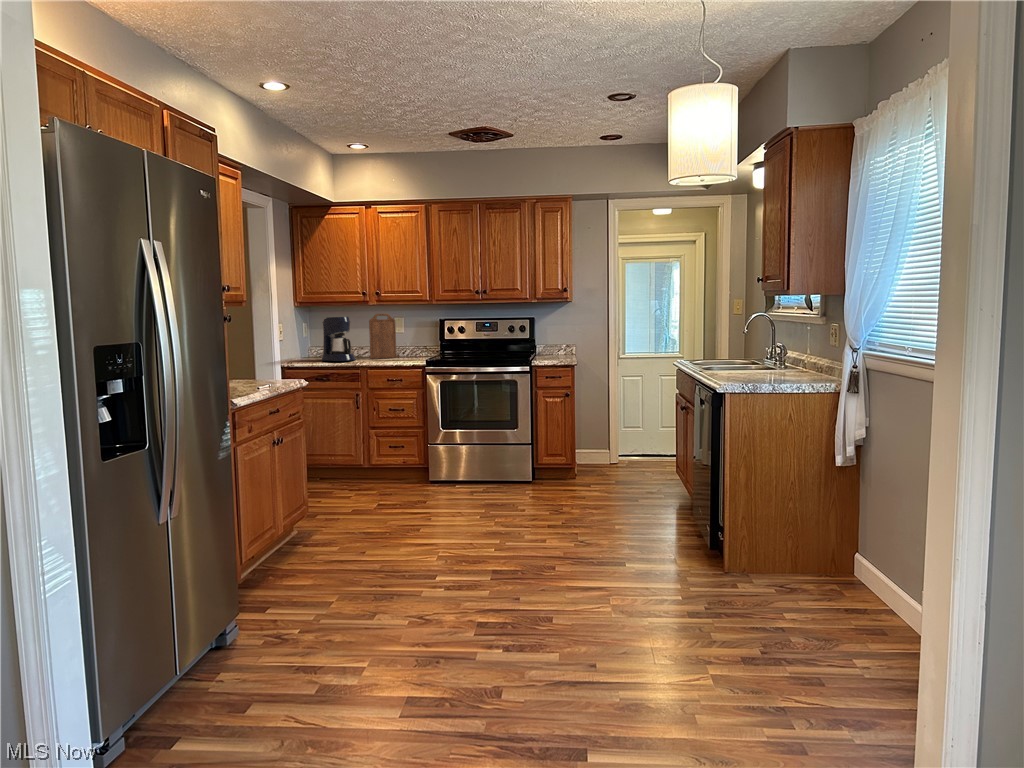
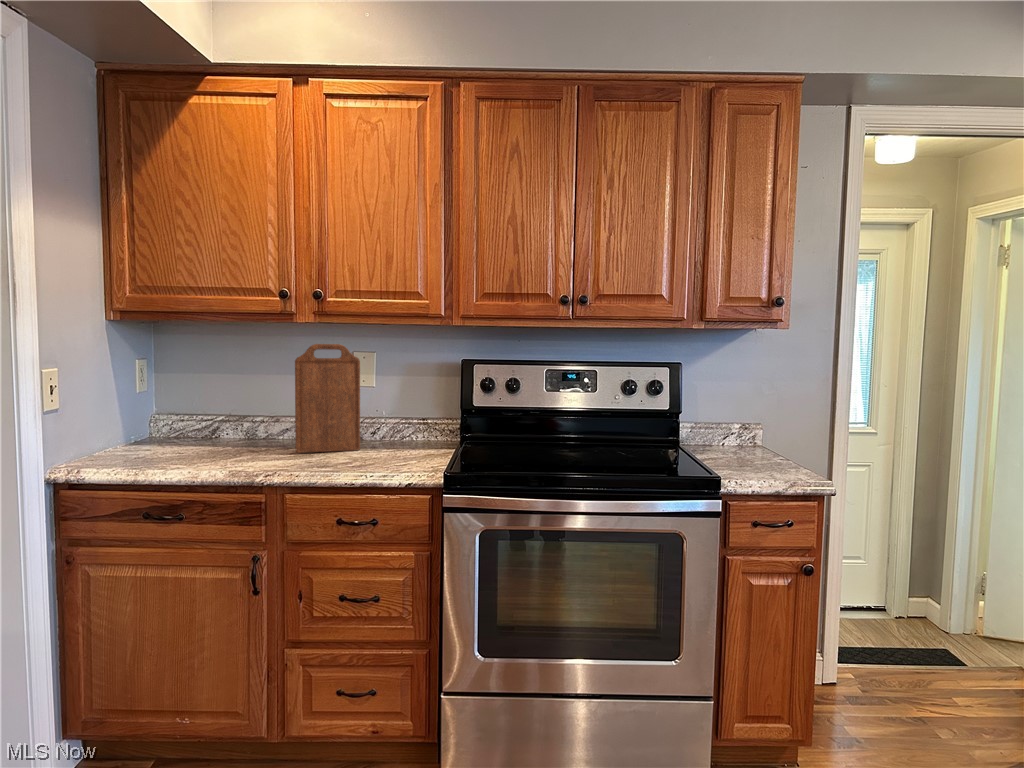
coffee maker: present [322,316,356,361] -> none [169,348,258,465]

